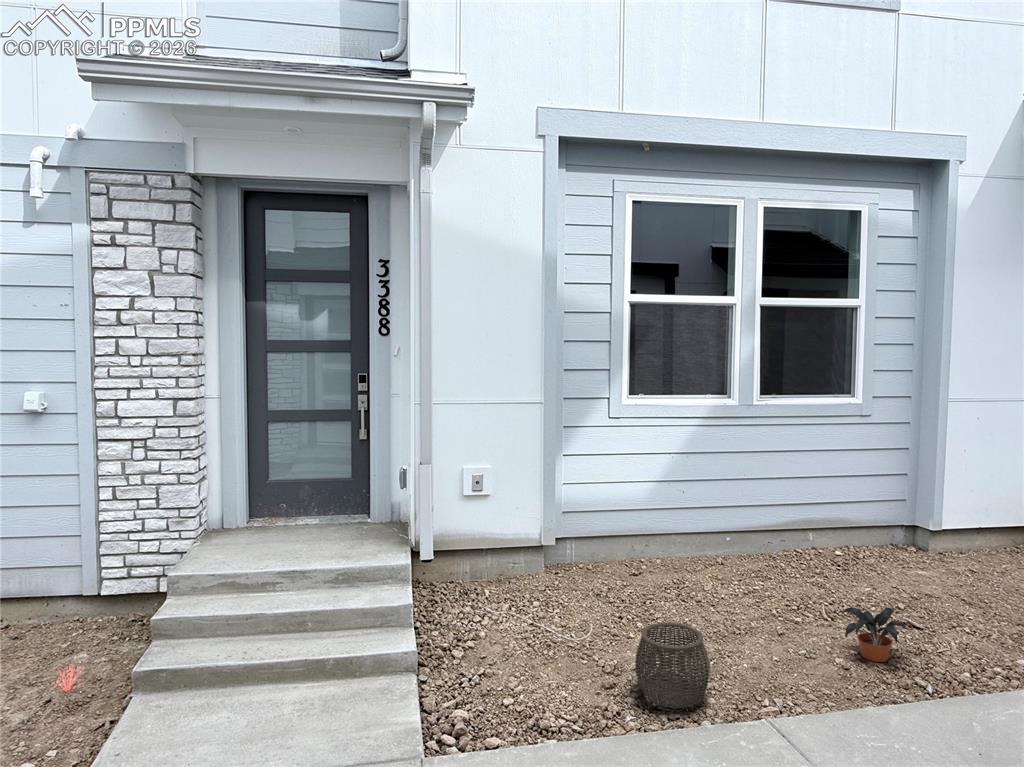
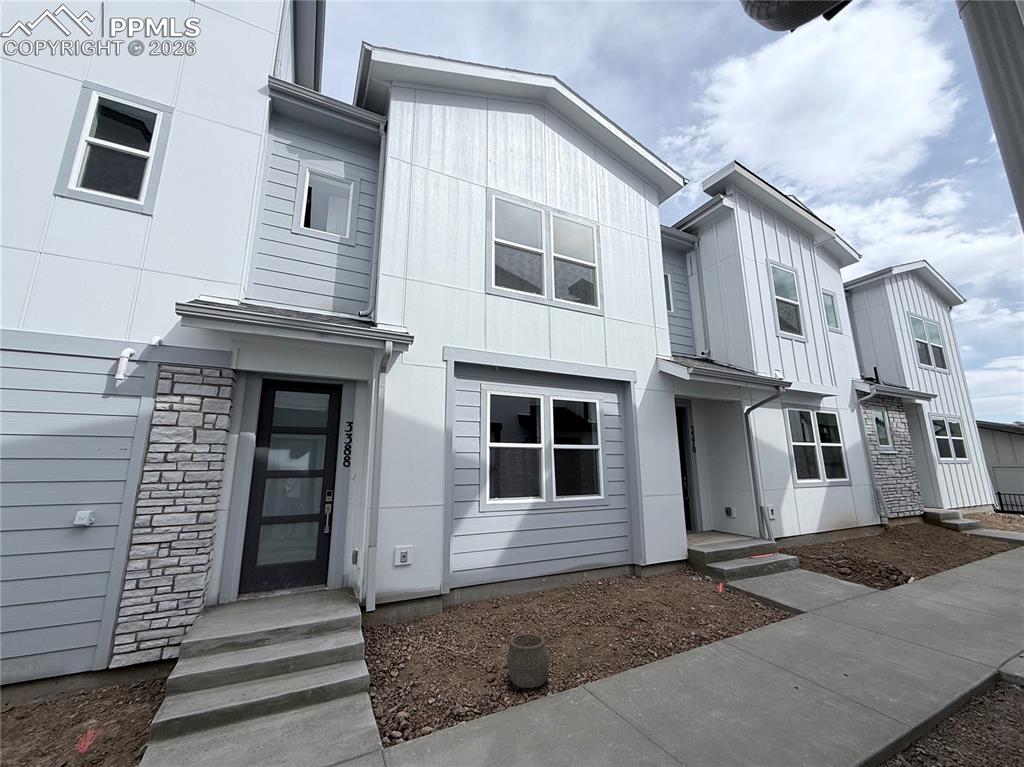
potted plant: present [842,607,908,662] -> none [609,612,643,644]

